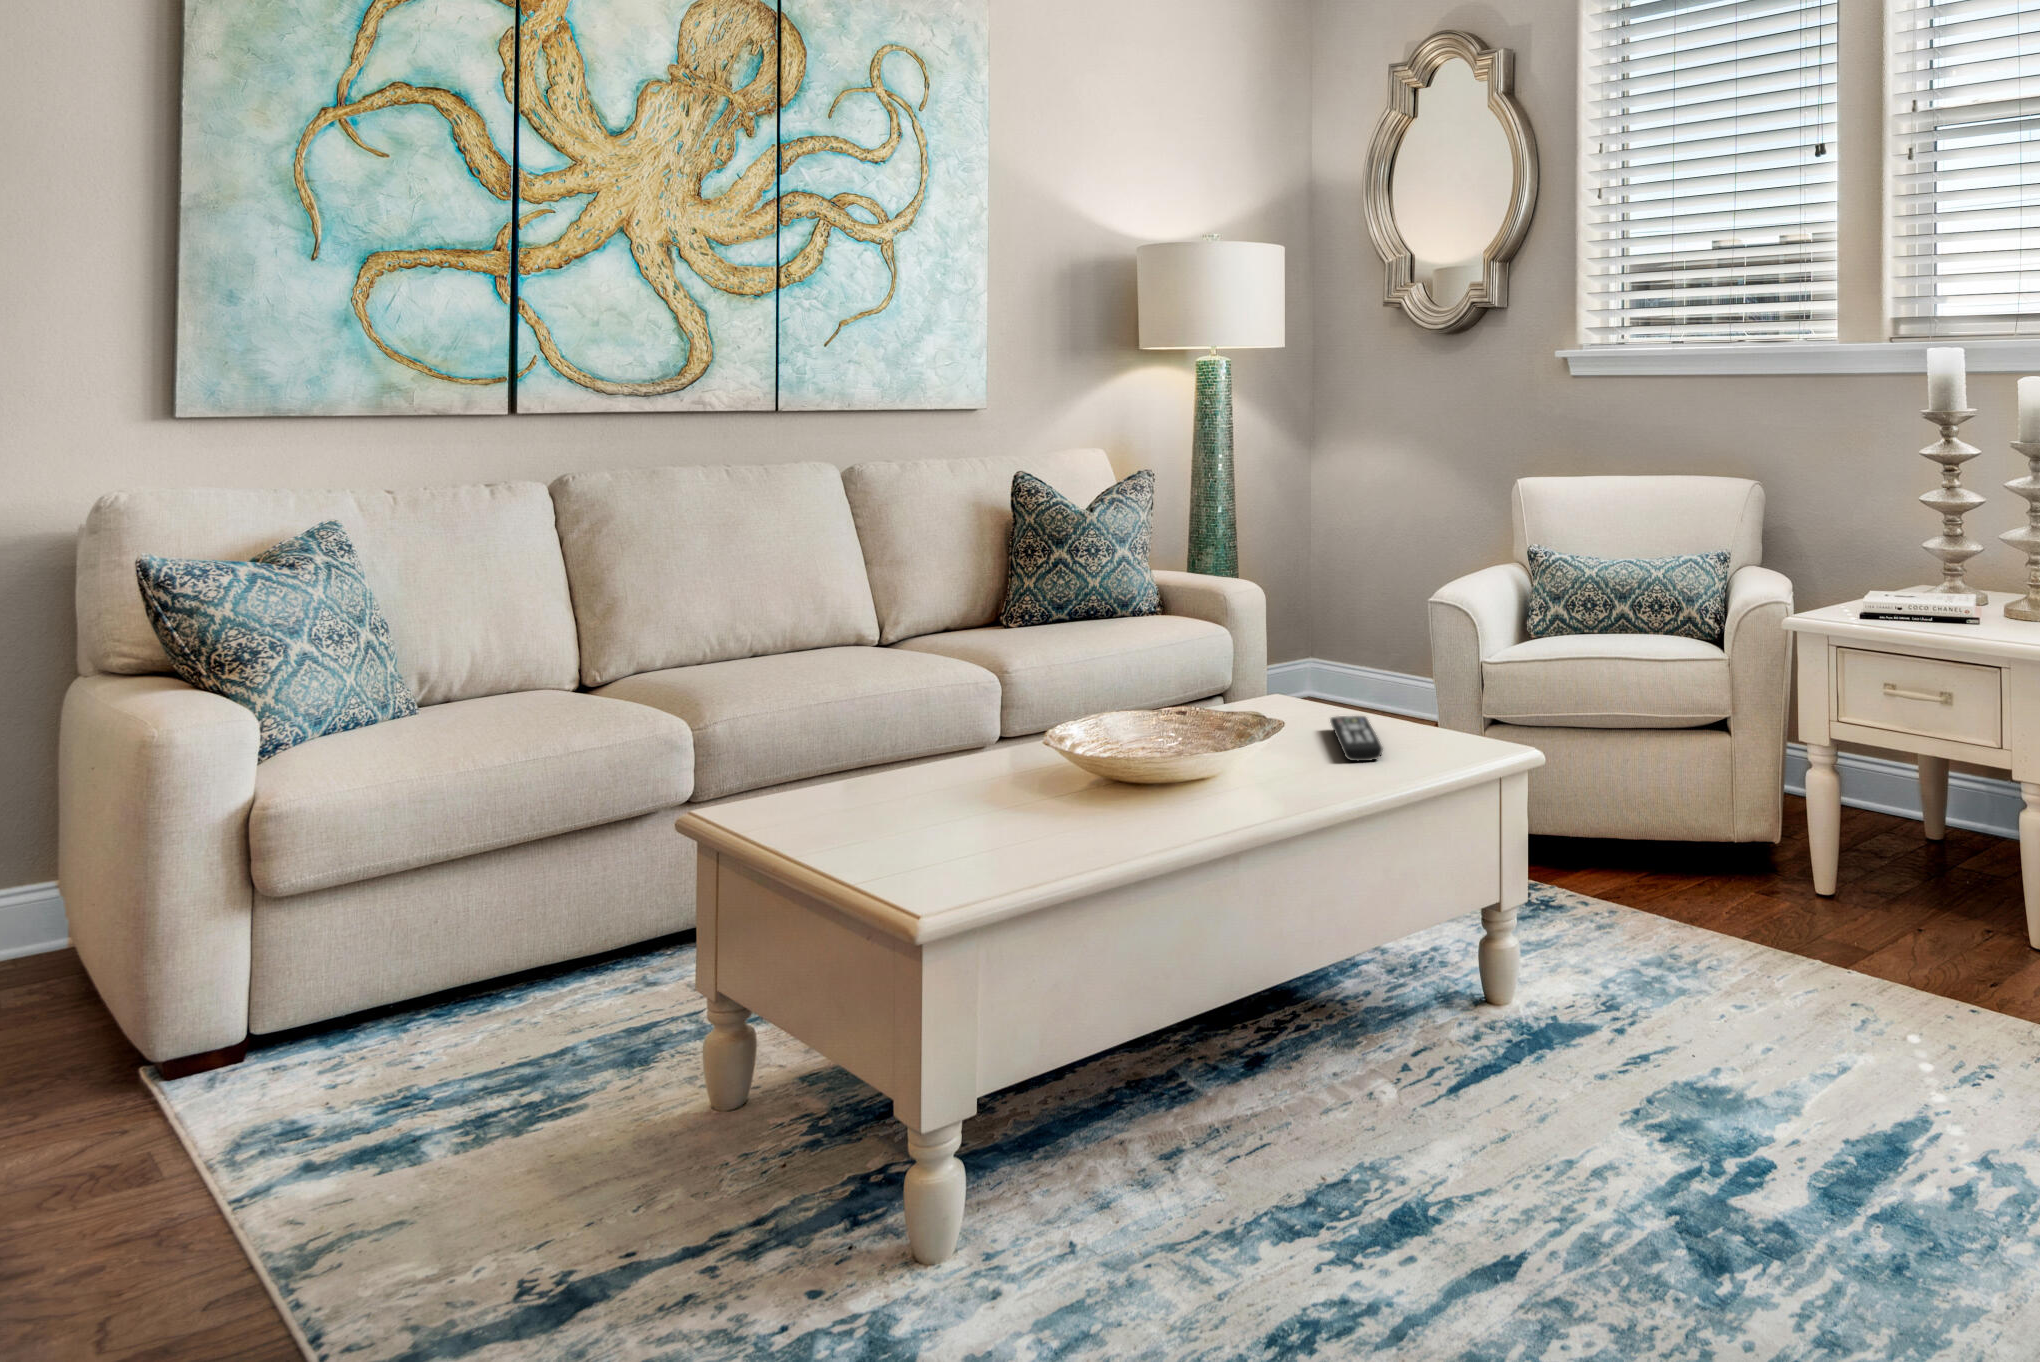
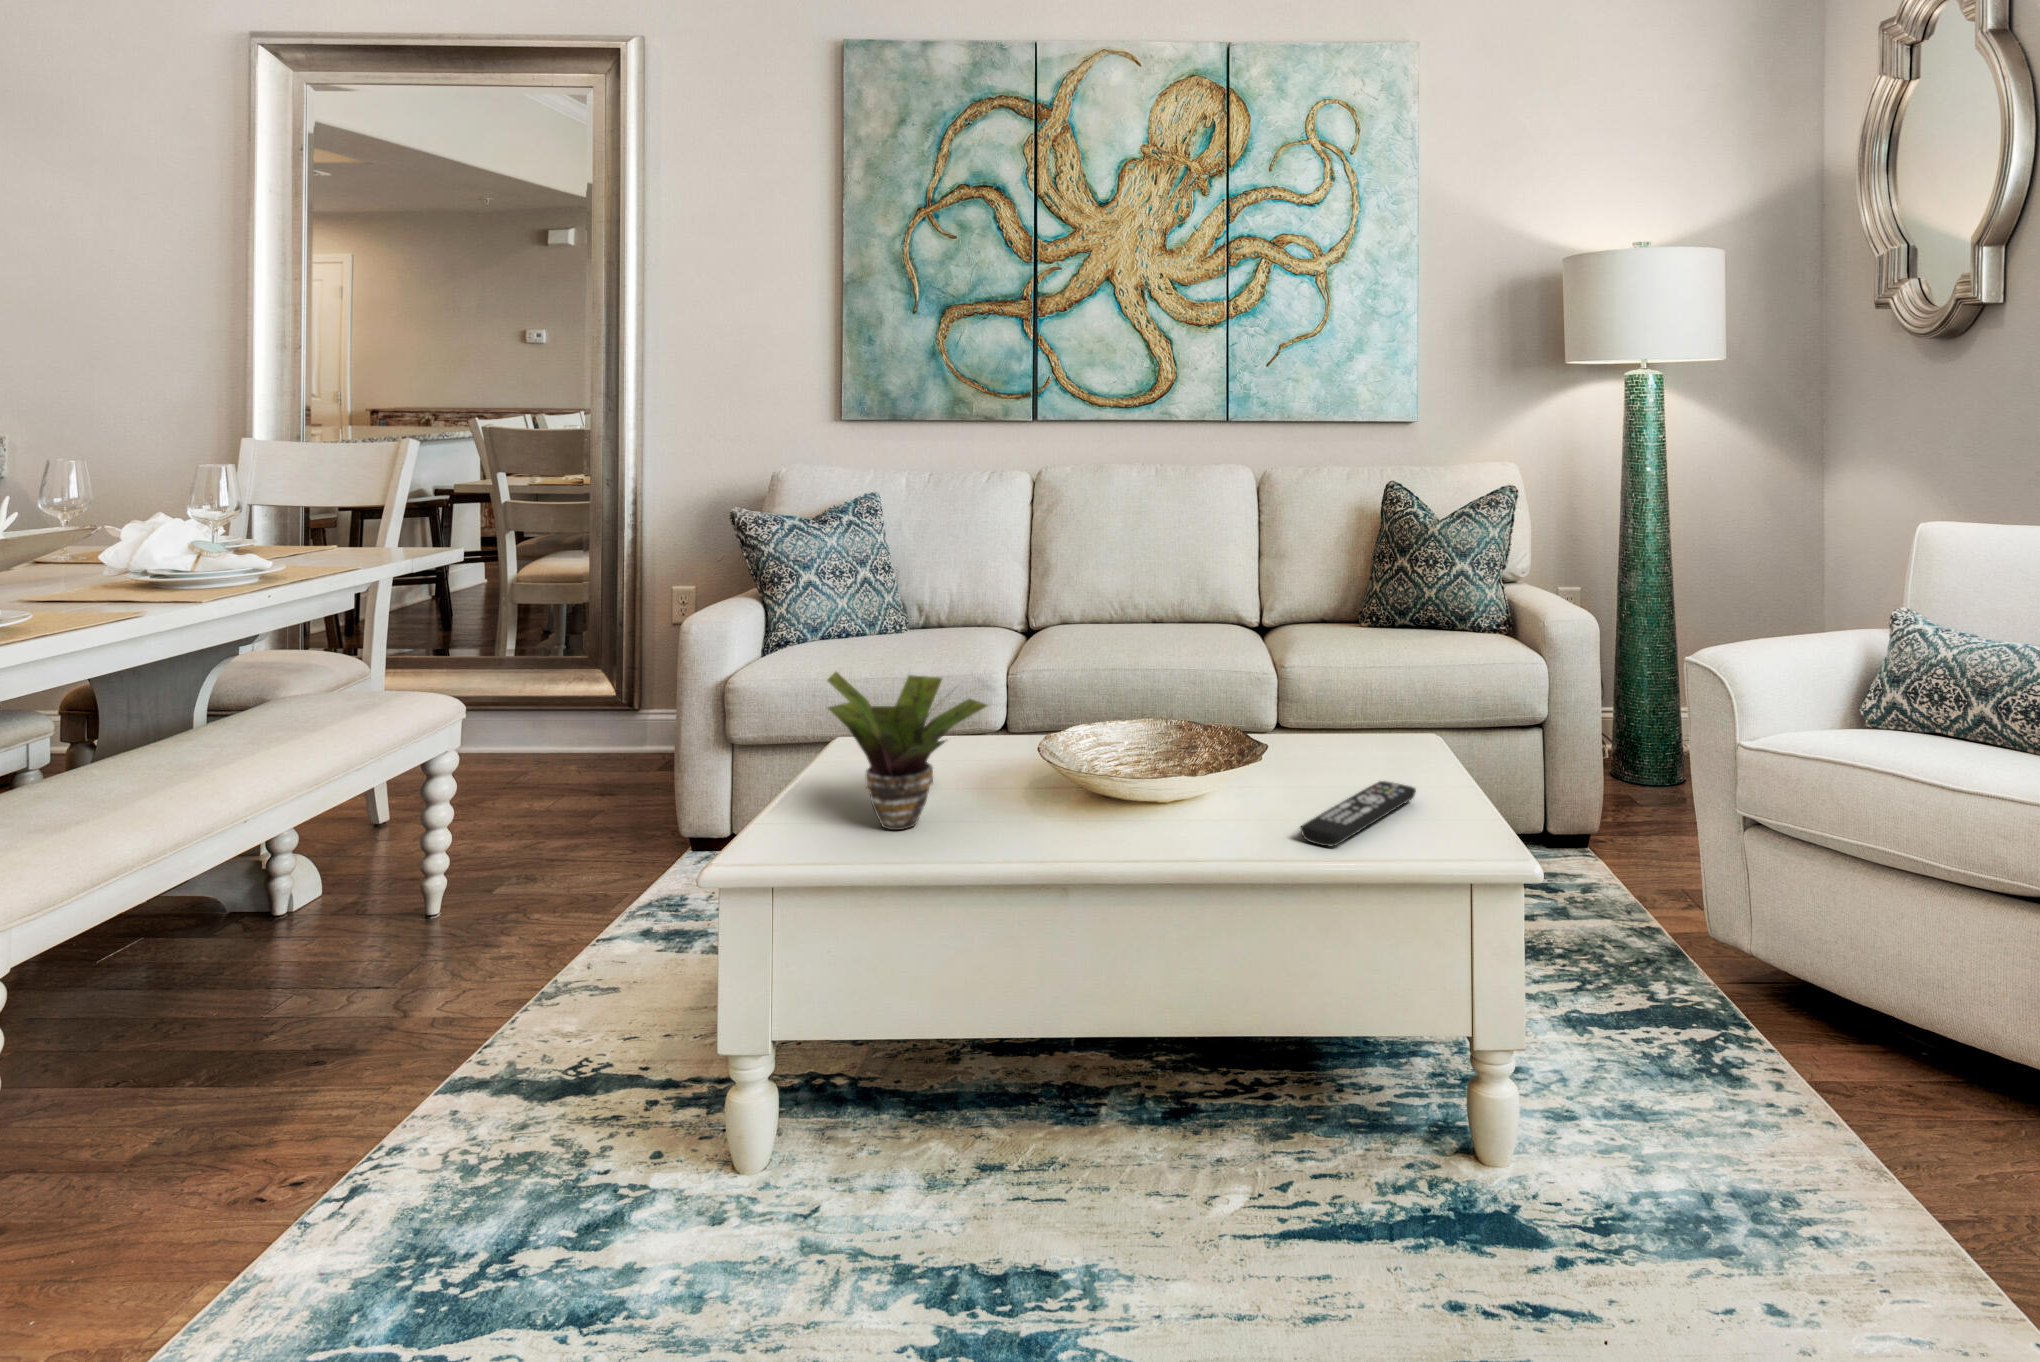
potted plant: none [875,668,1096,834] -> present [827,672,987,830]

